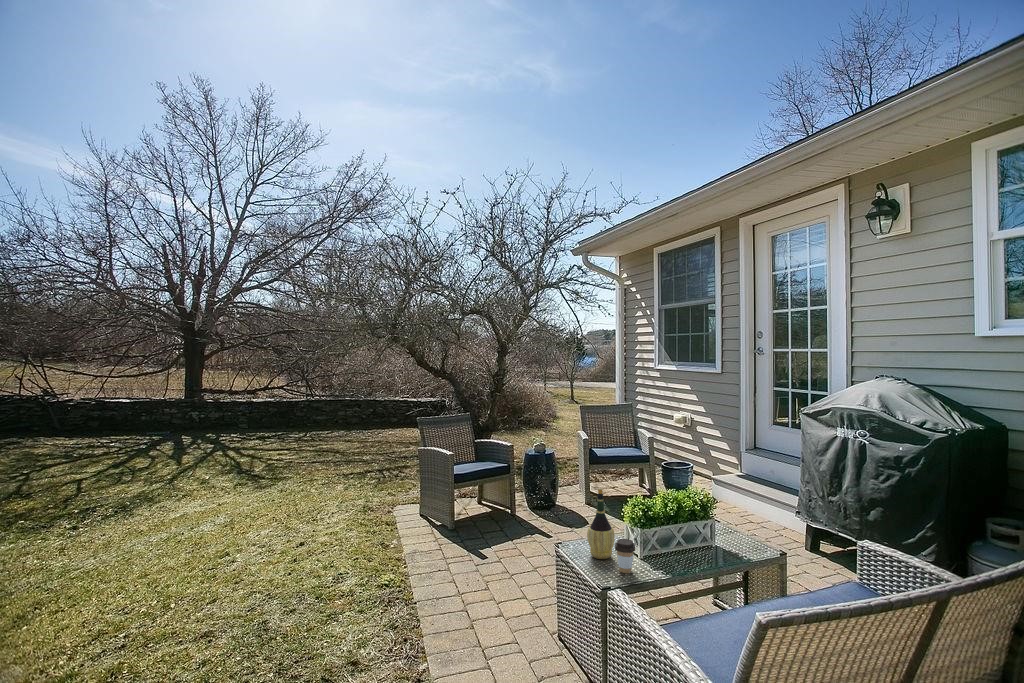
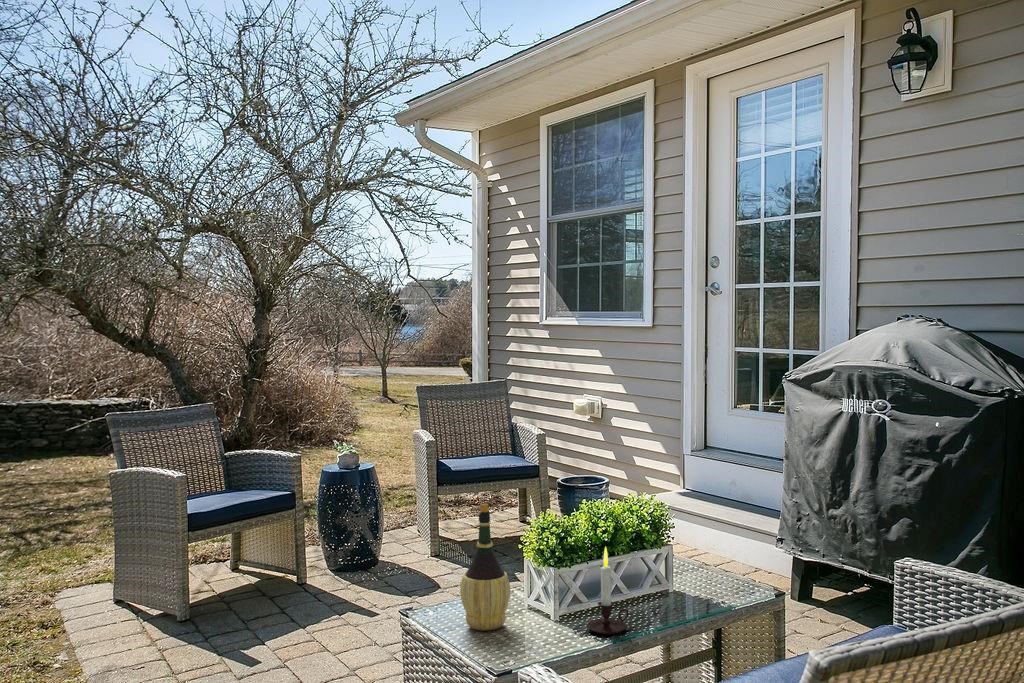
candle: none [658,519,683,569] -> present [587,547,629,634]
coffee cup: present [615,539,635,573] -> none [515,588,551,649]

